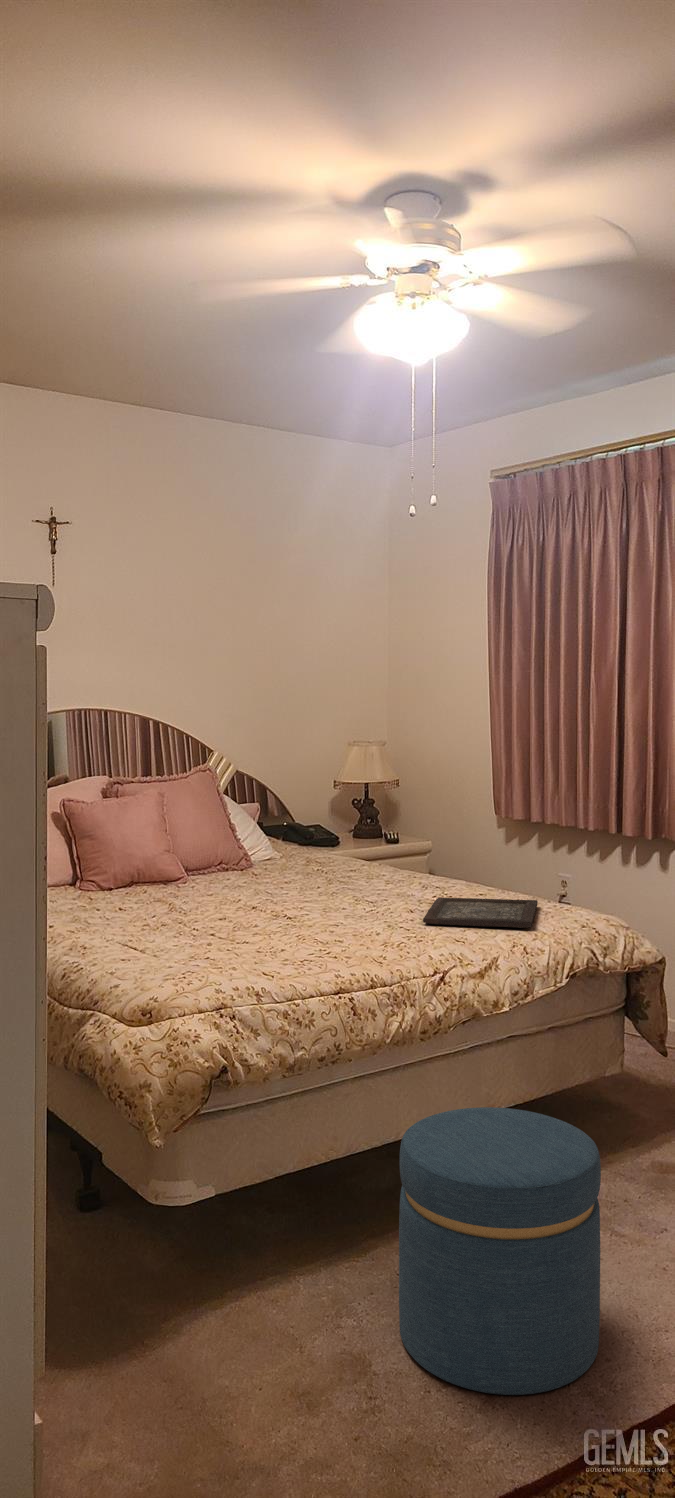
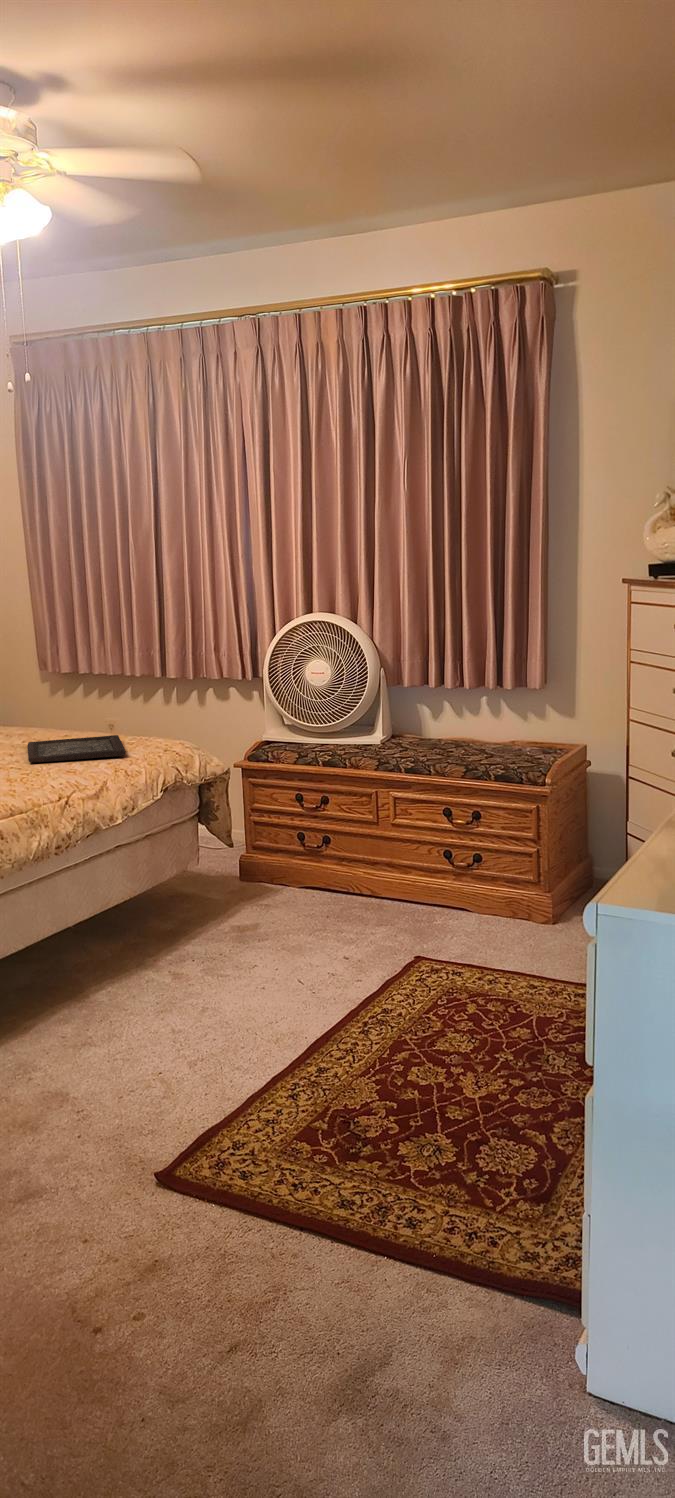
ottoman: present [399,1107,601,1395] -> none [73,888,236,1090]

